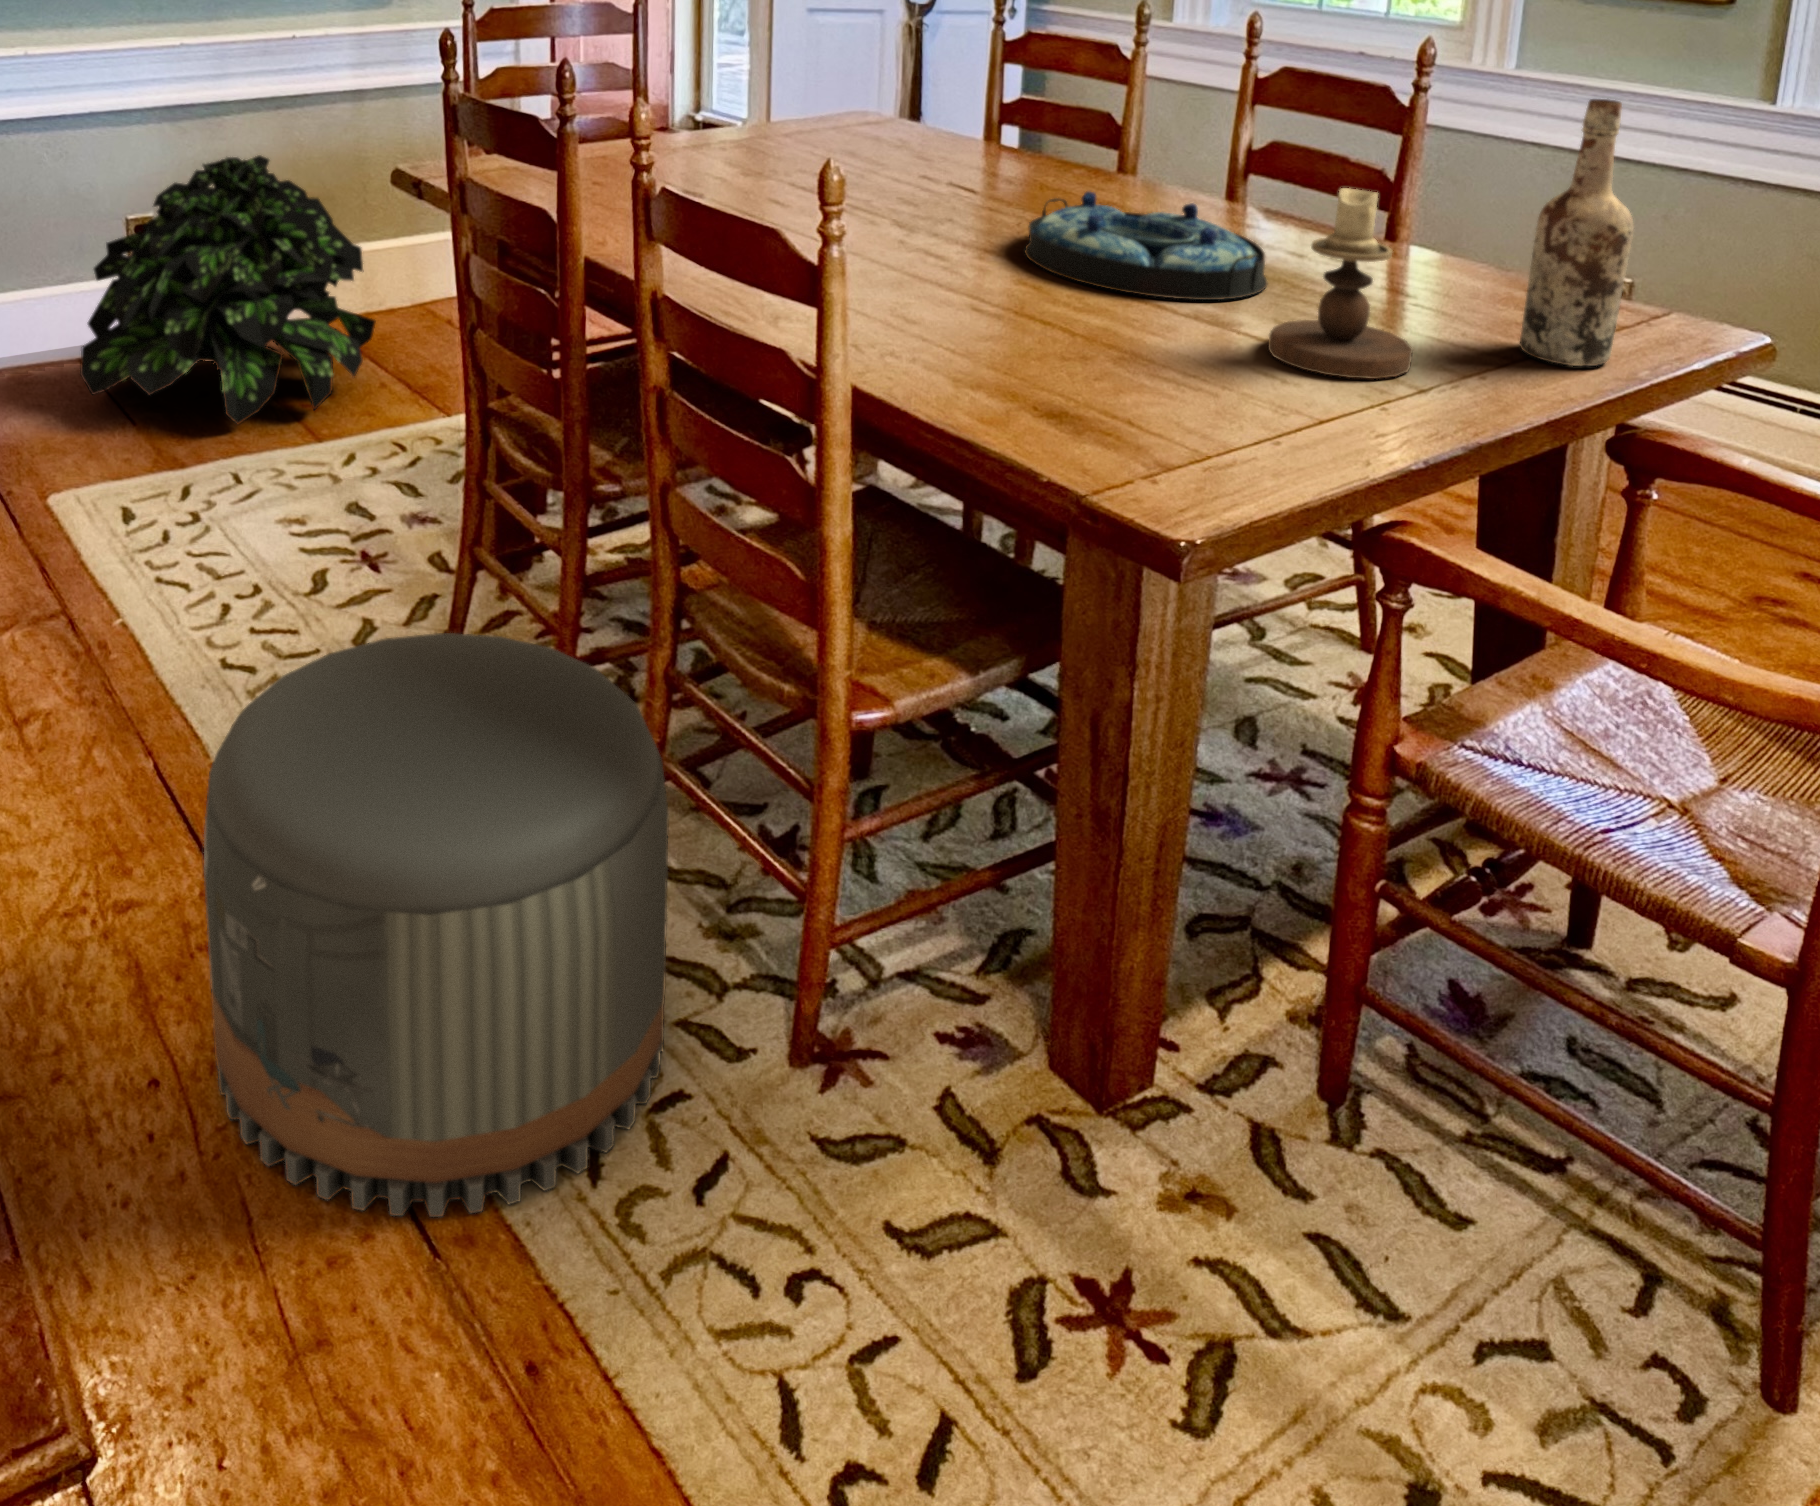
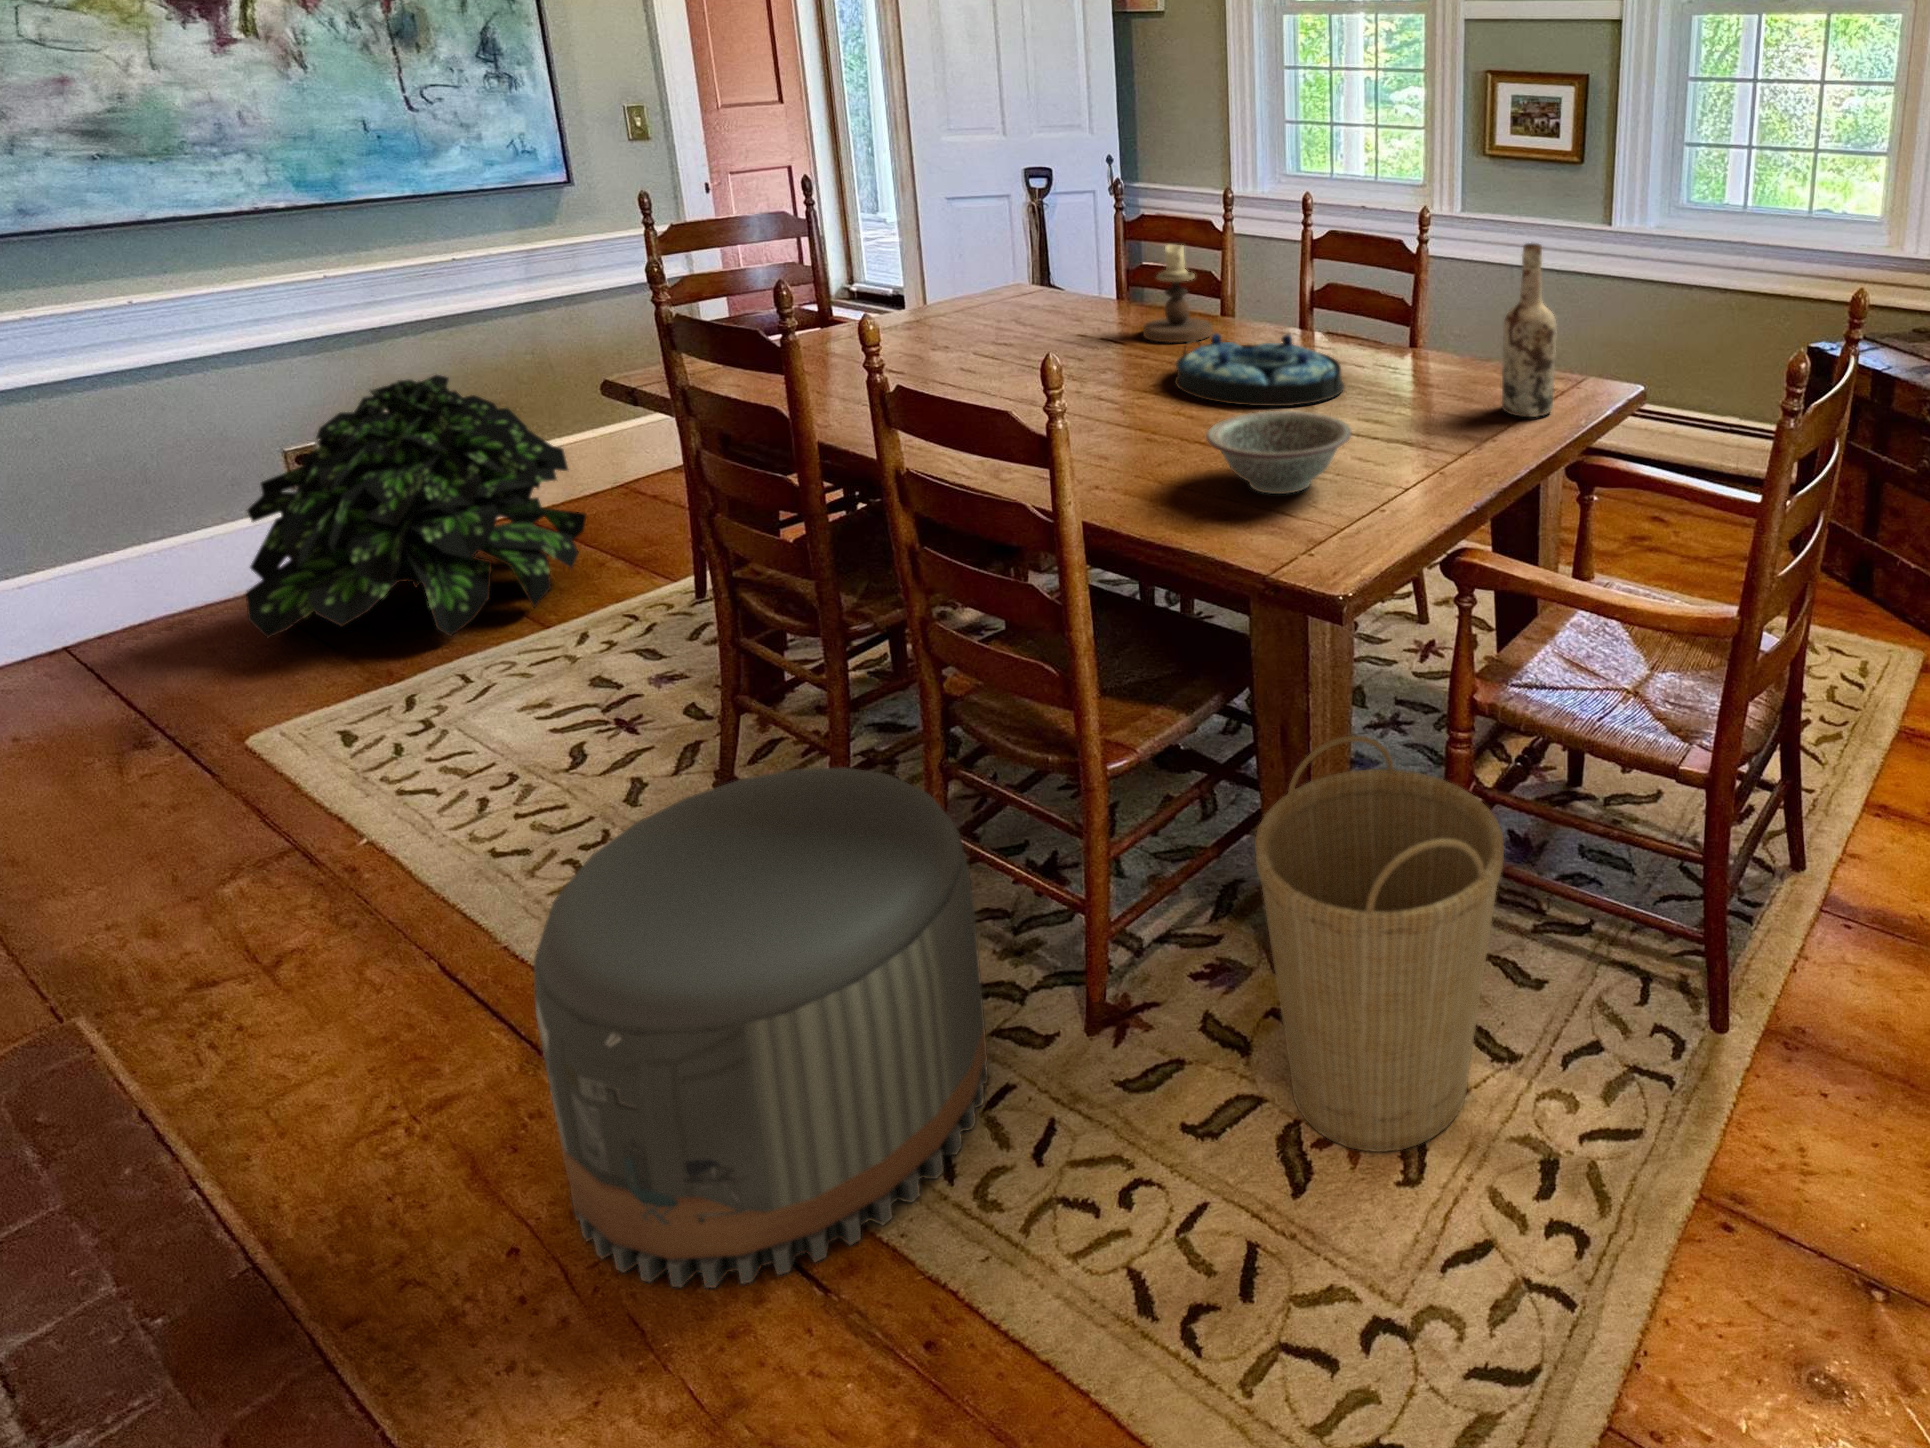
candlestick: present [1268,188,1413,379] -> present [1143,245,1212,343]
decorative bowl: none [1042,297,1258,413] -> present [1206,411,1352,494]
basket: none [1028,770,1423,1396] -> present [1255,735,1504,1152]

